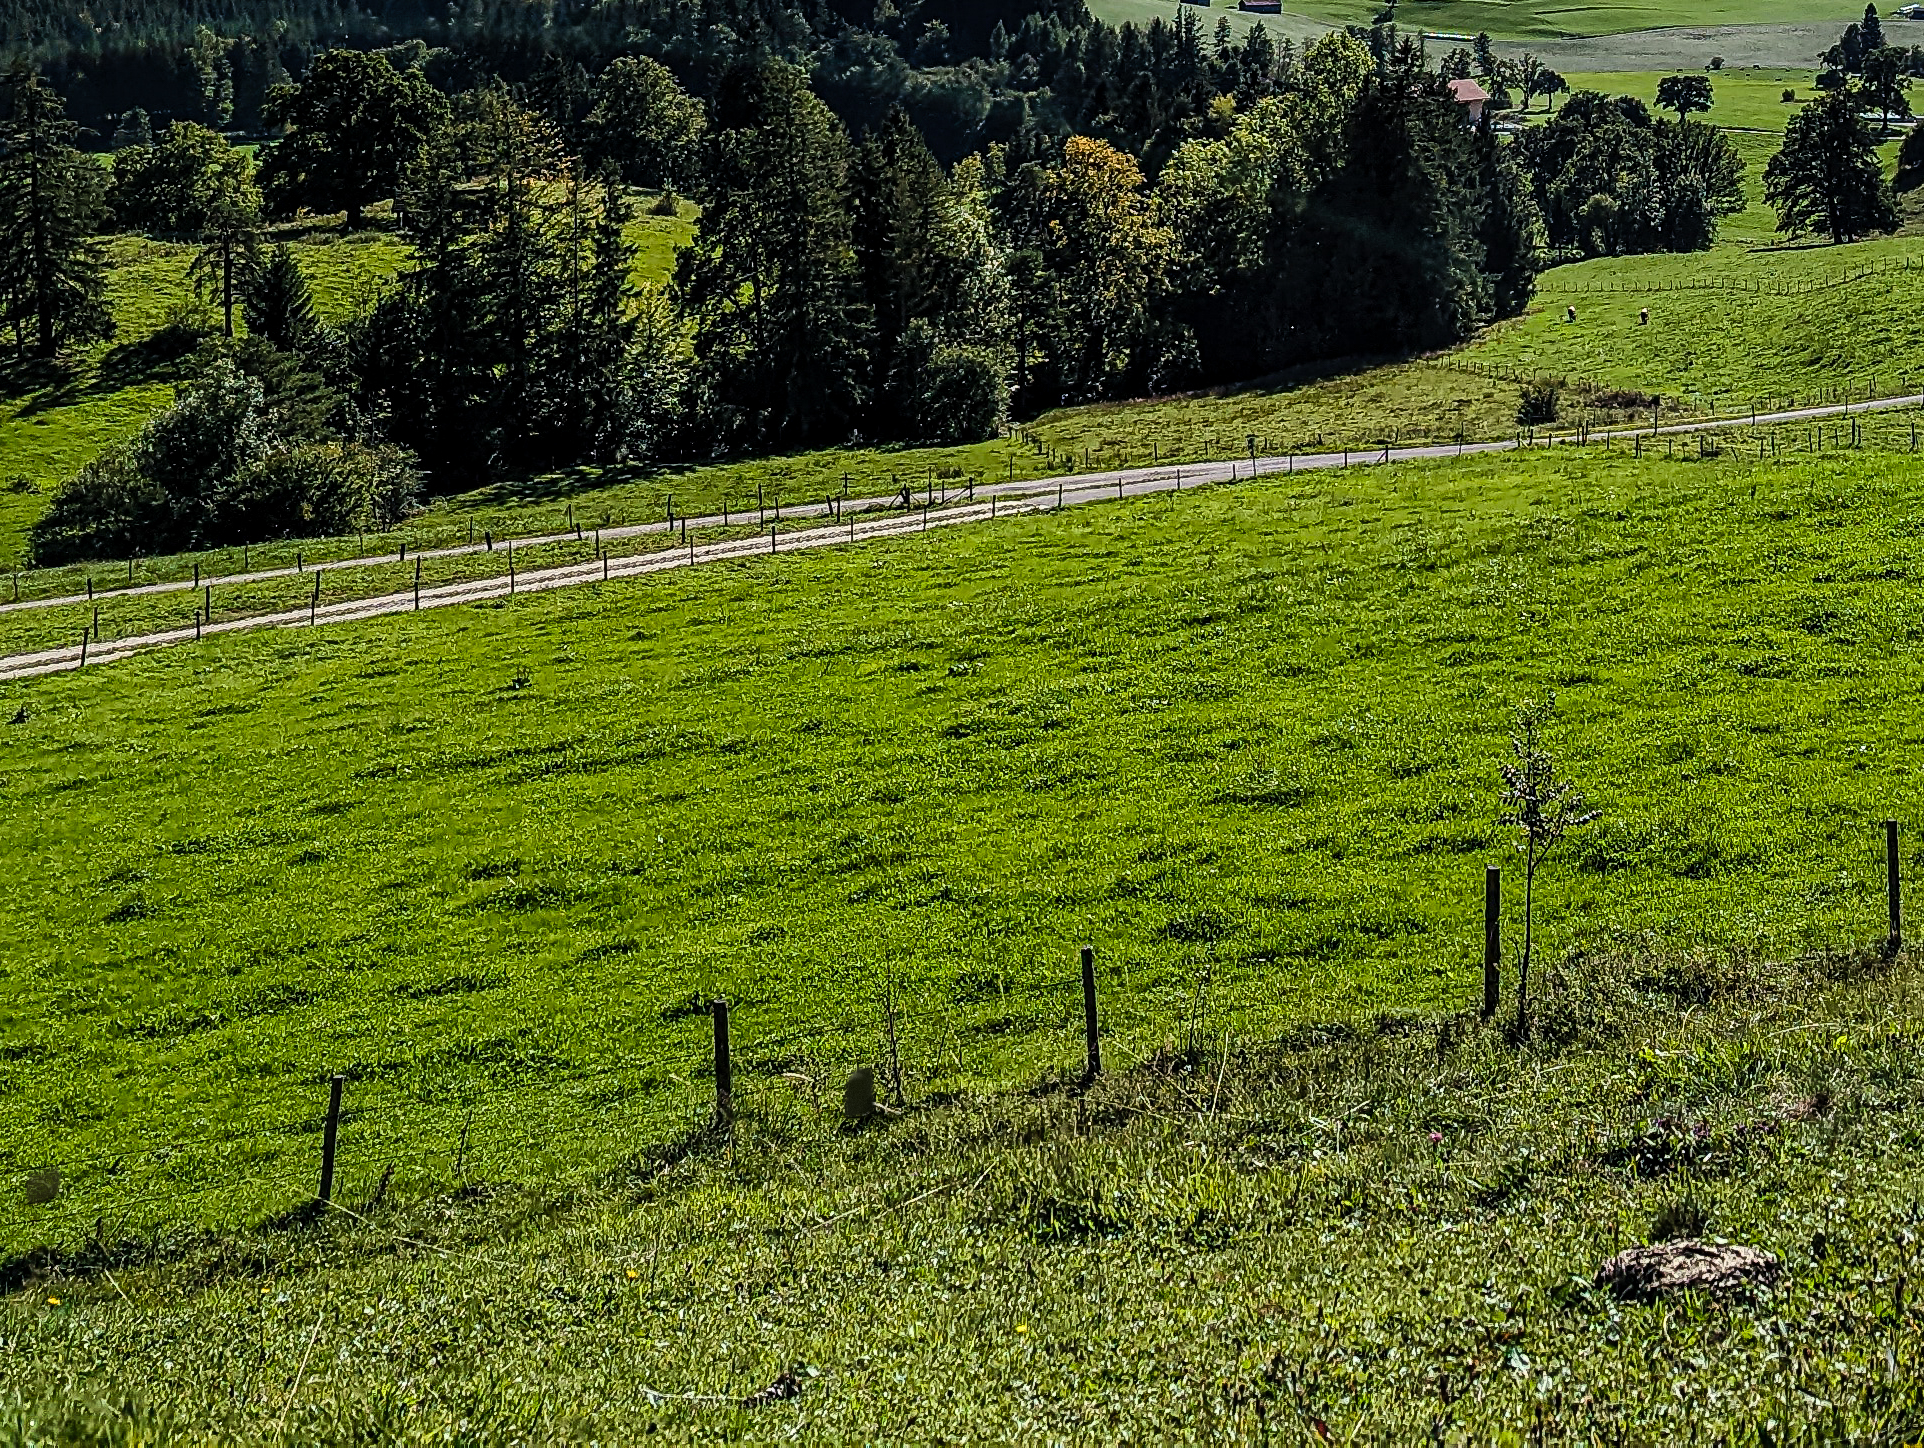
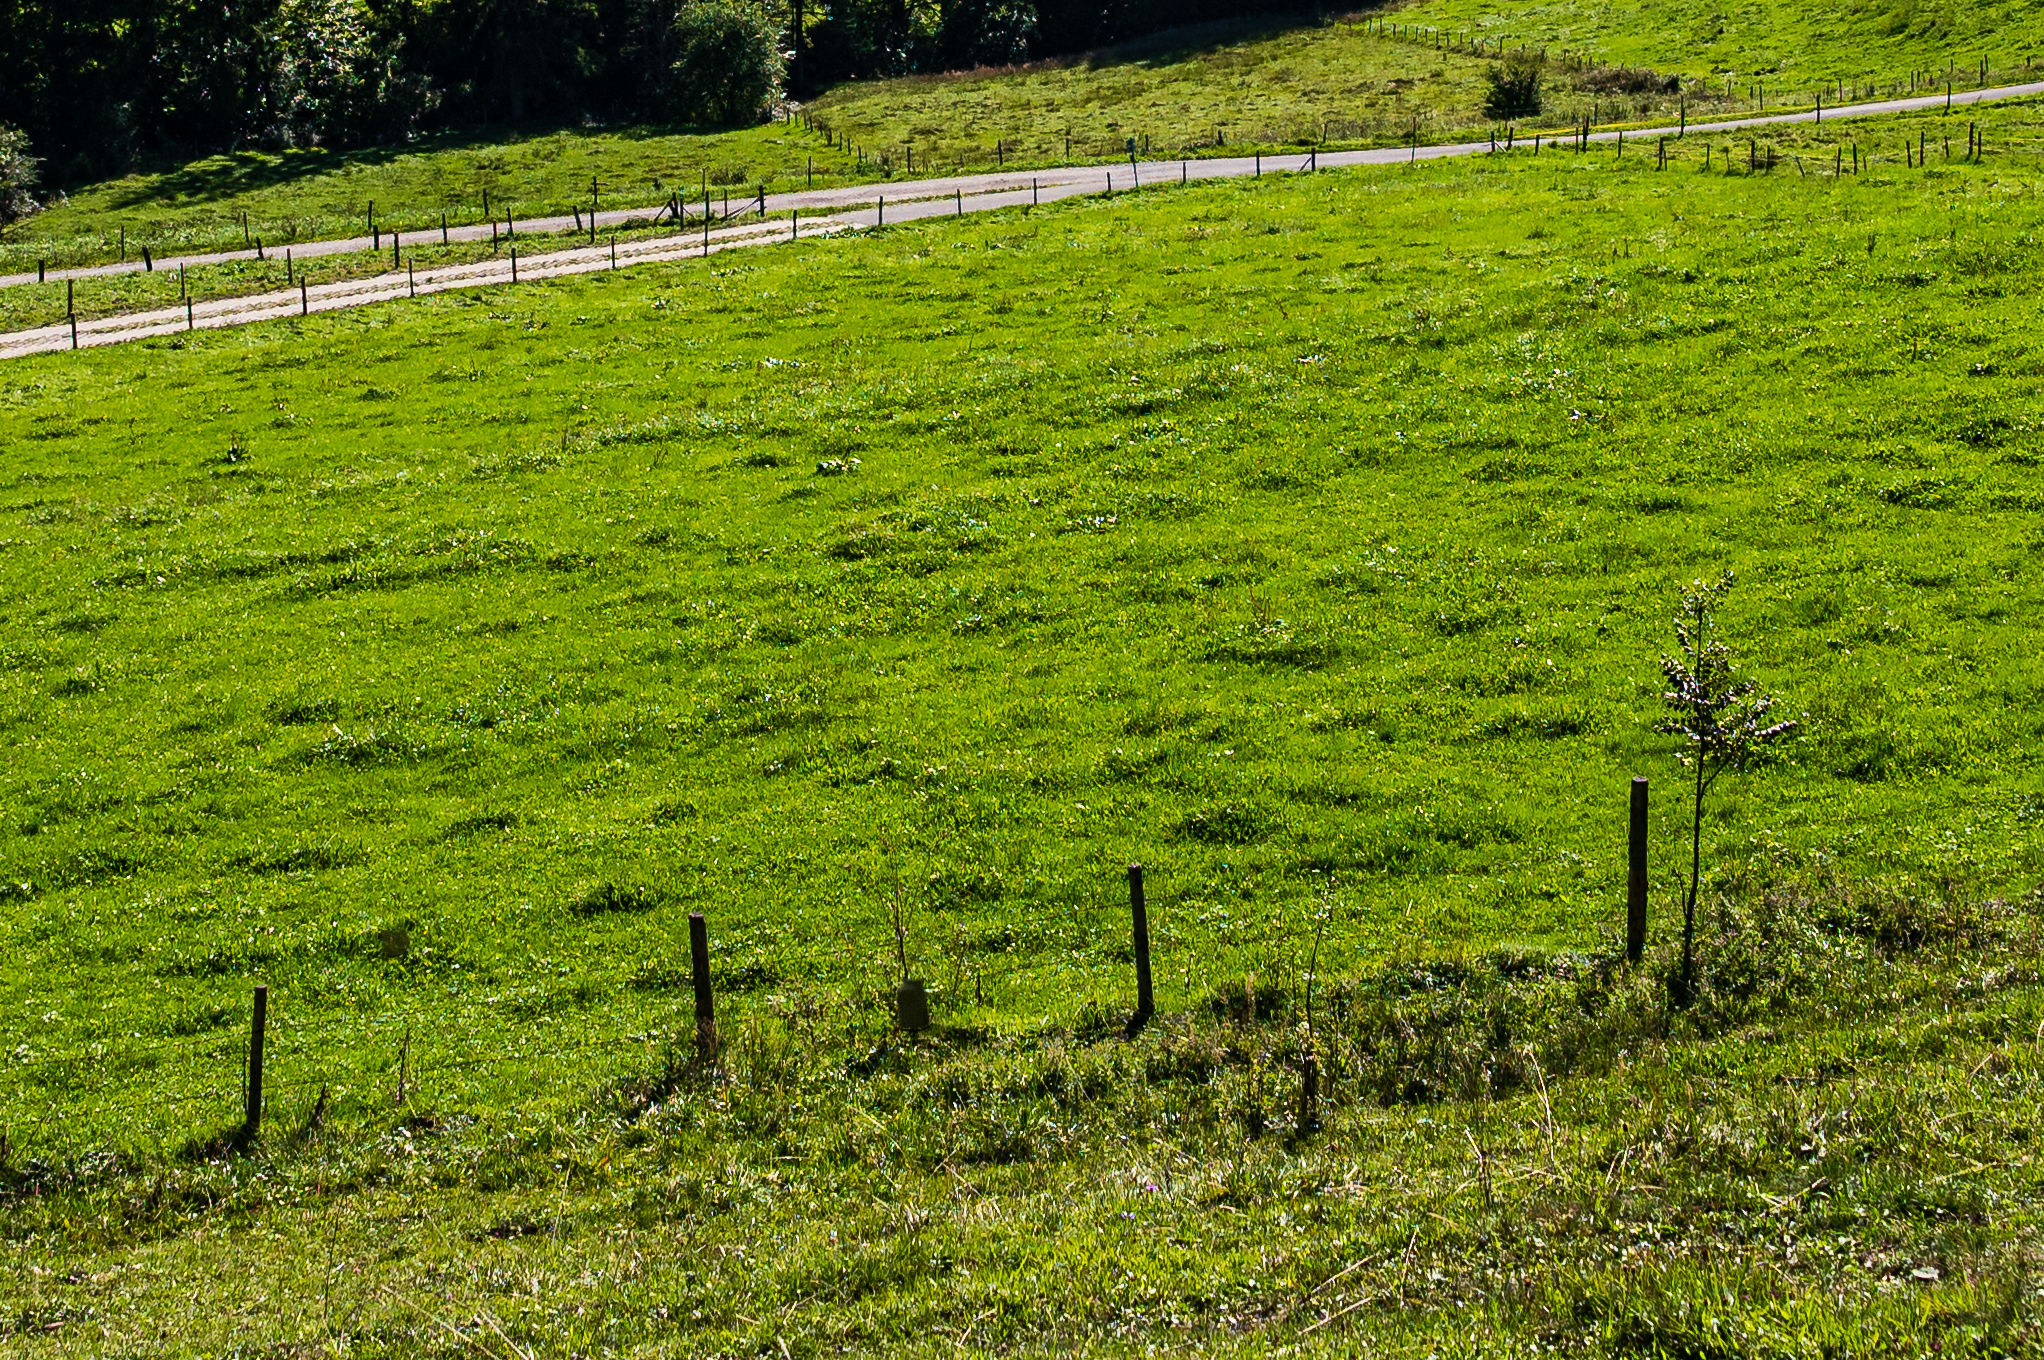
woven basket: present [25,1168,61,1203] -> present [381,926,410,956]

